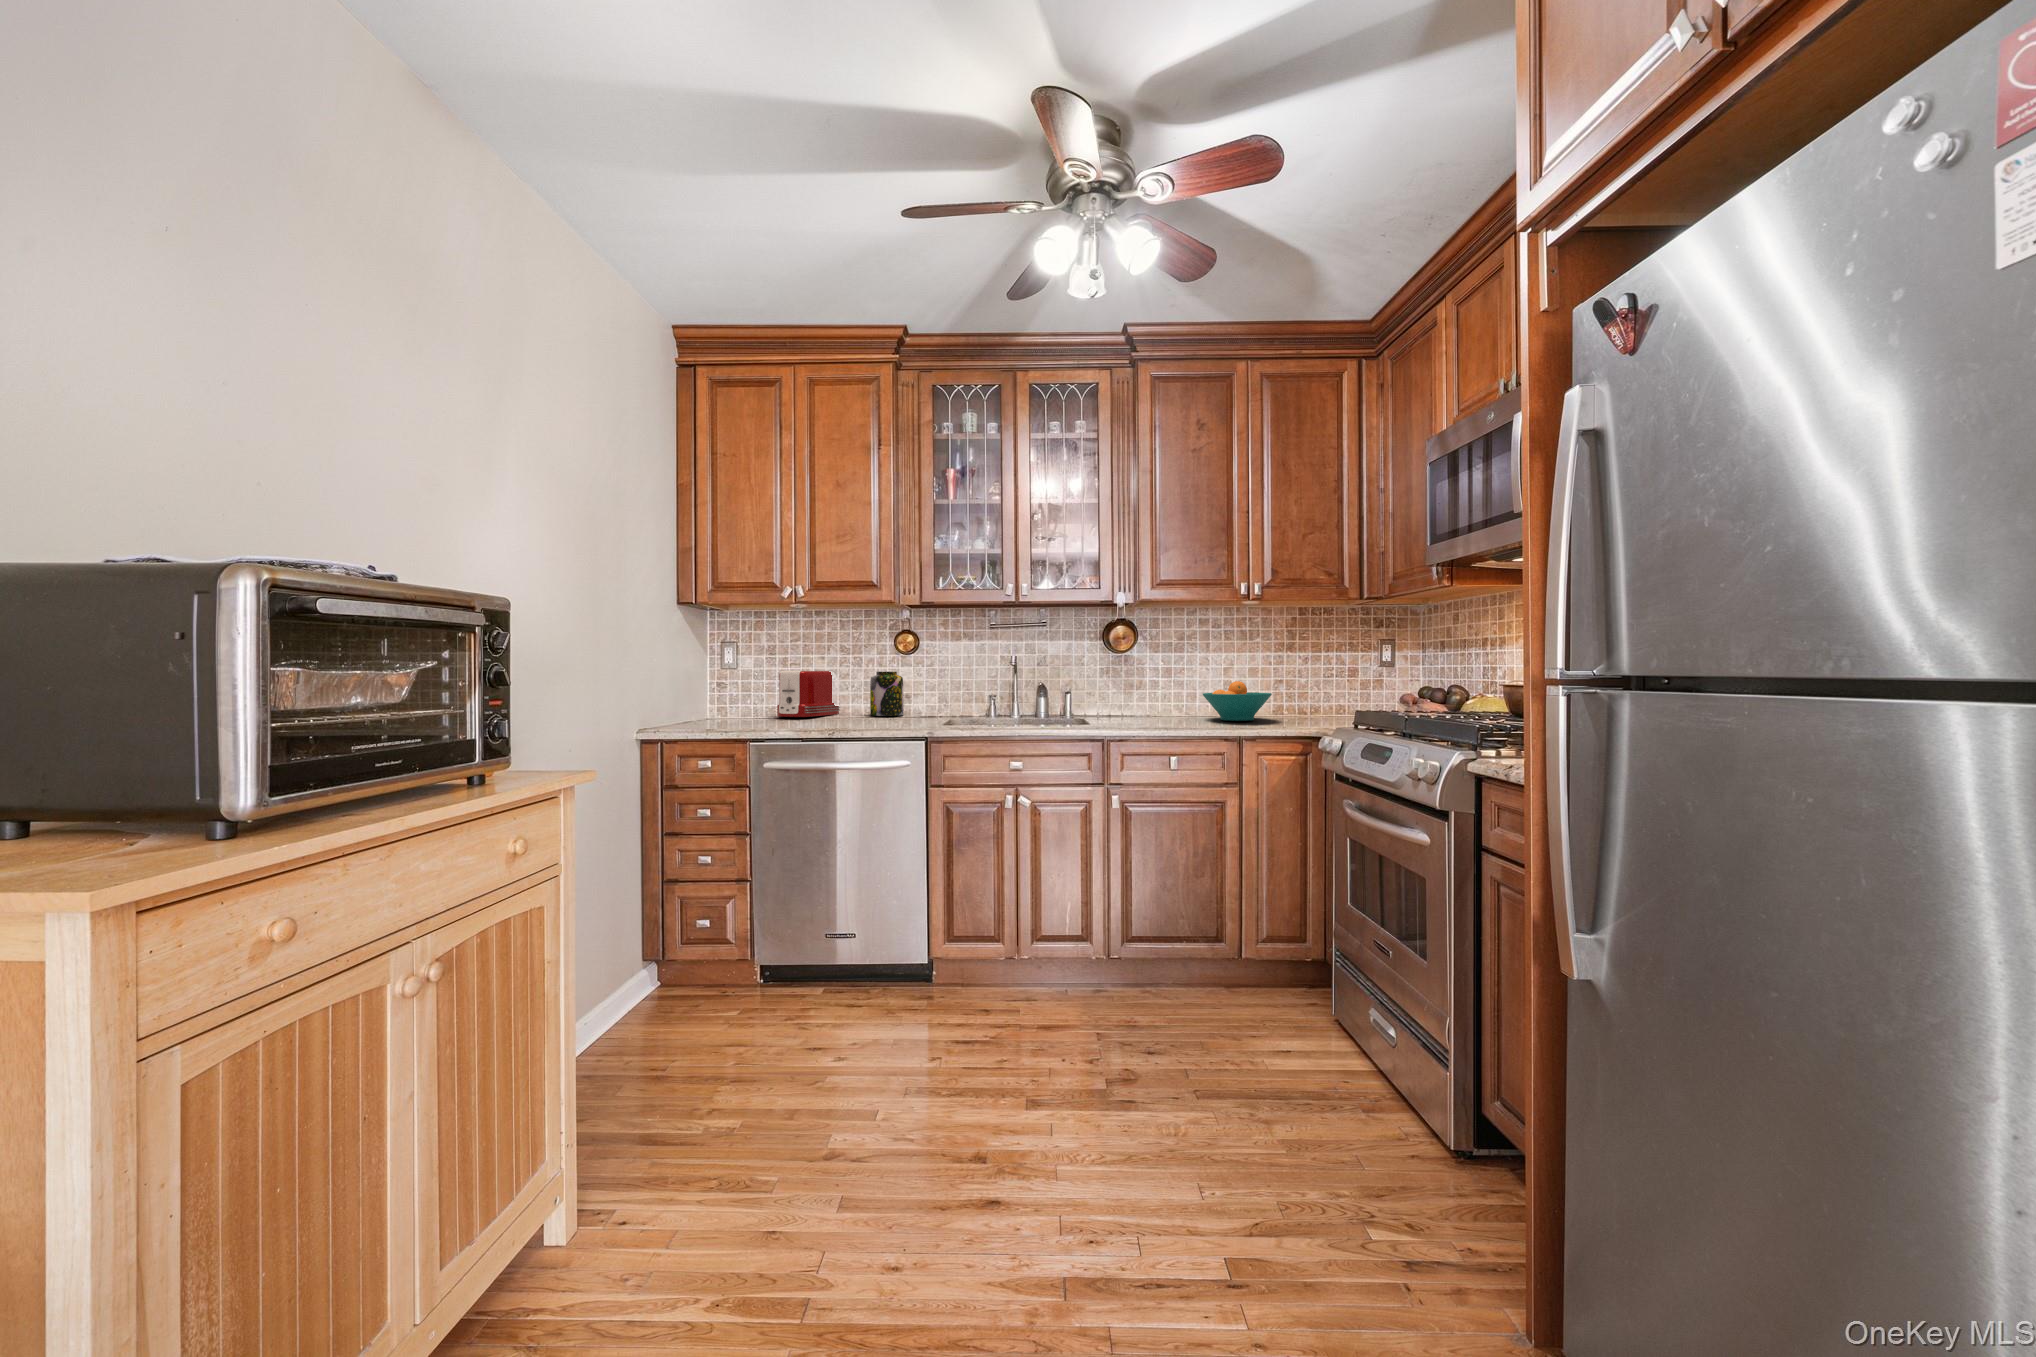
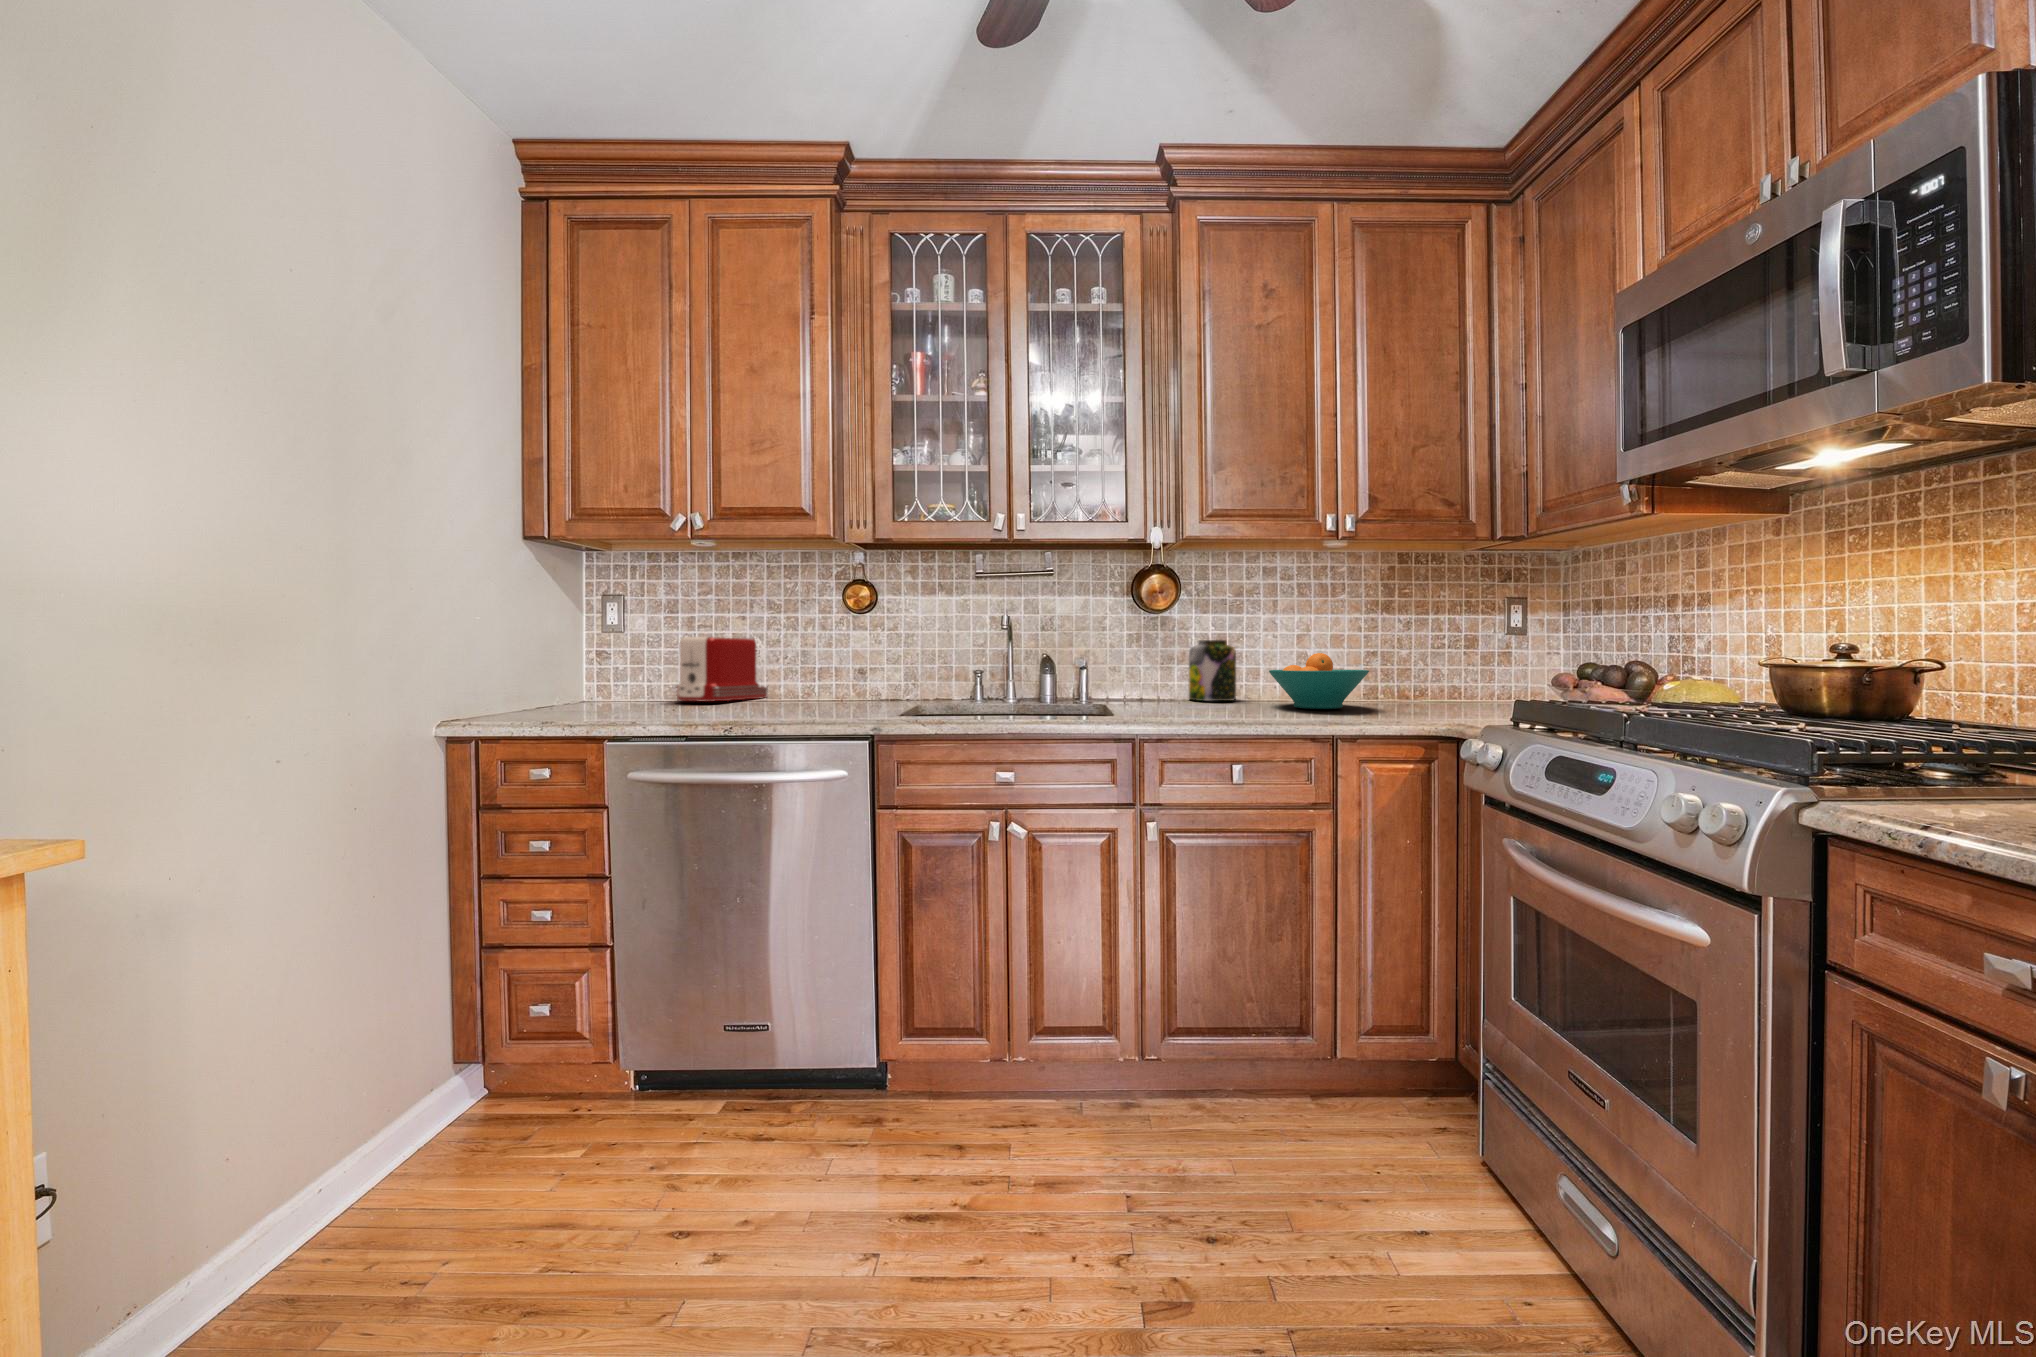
jar: present [870,672,903,716] -> present [1189,640,1236,701]

